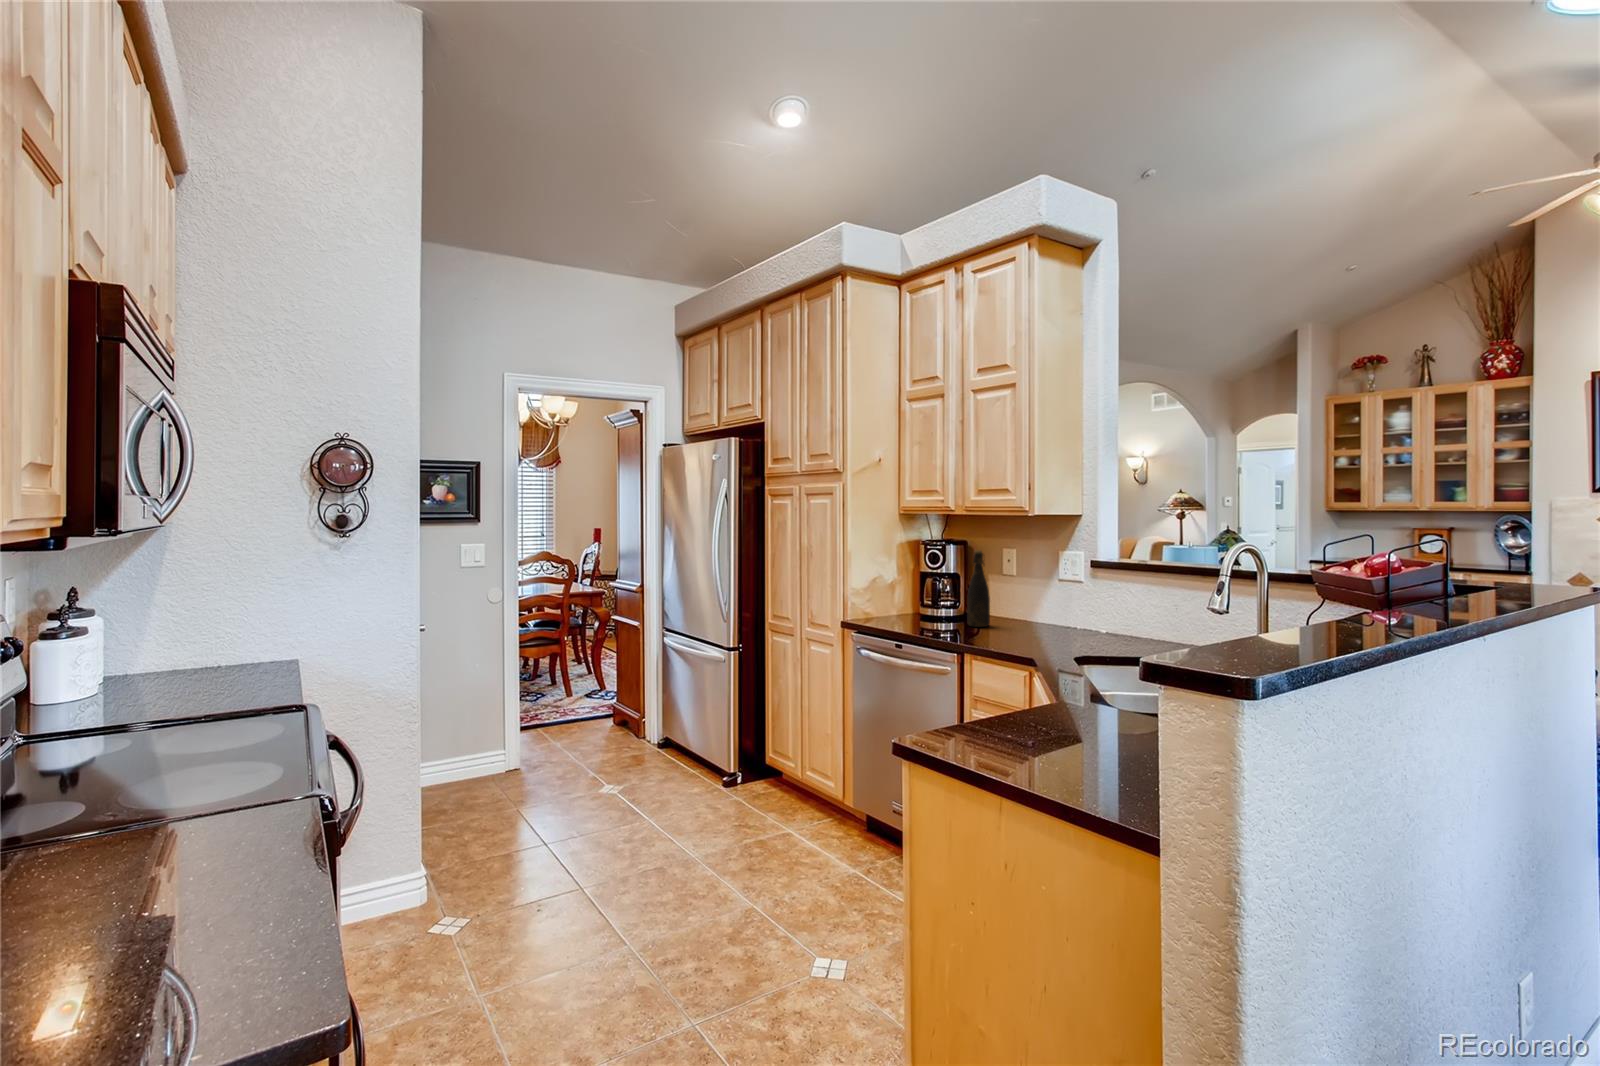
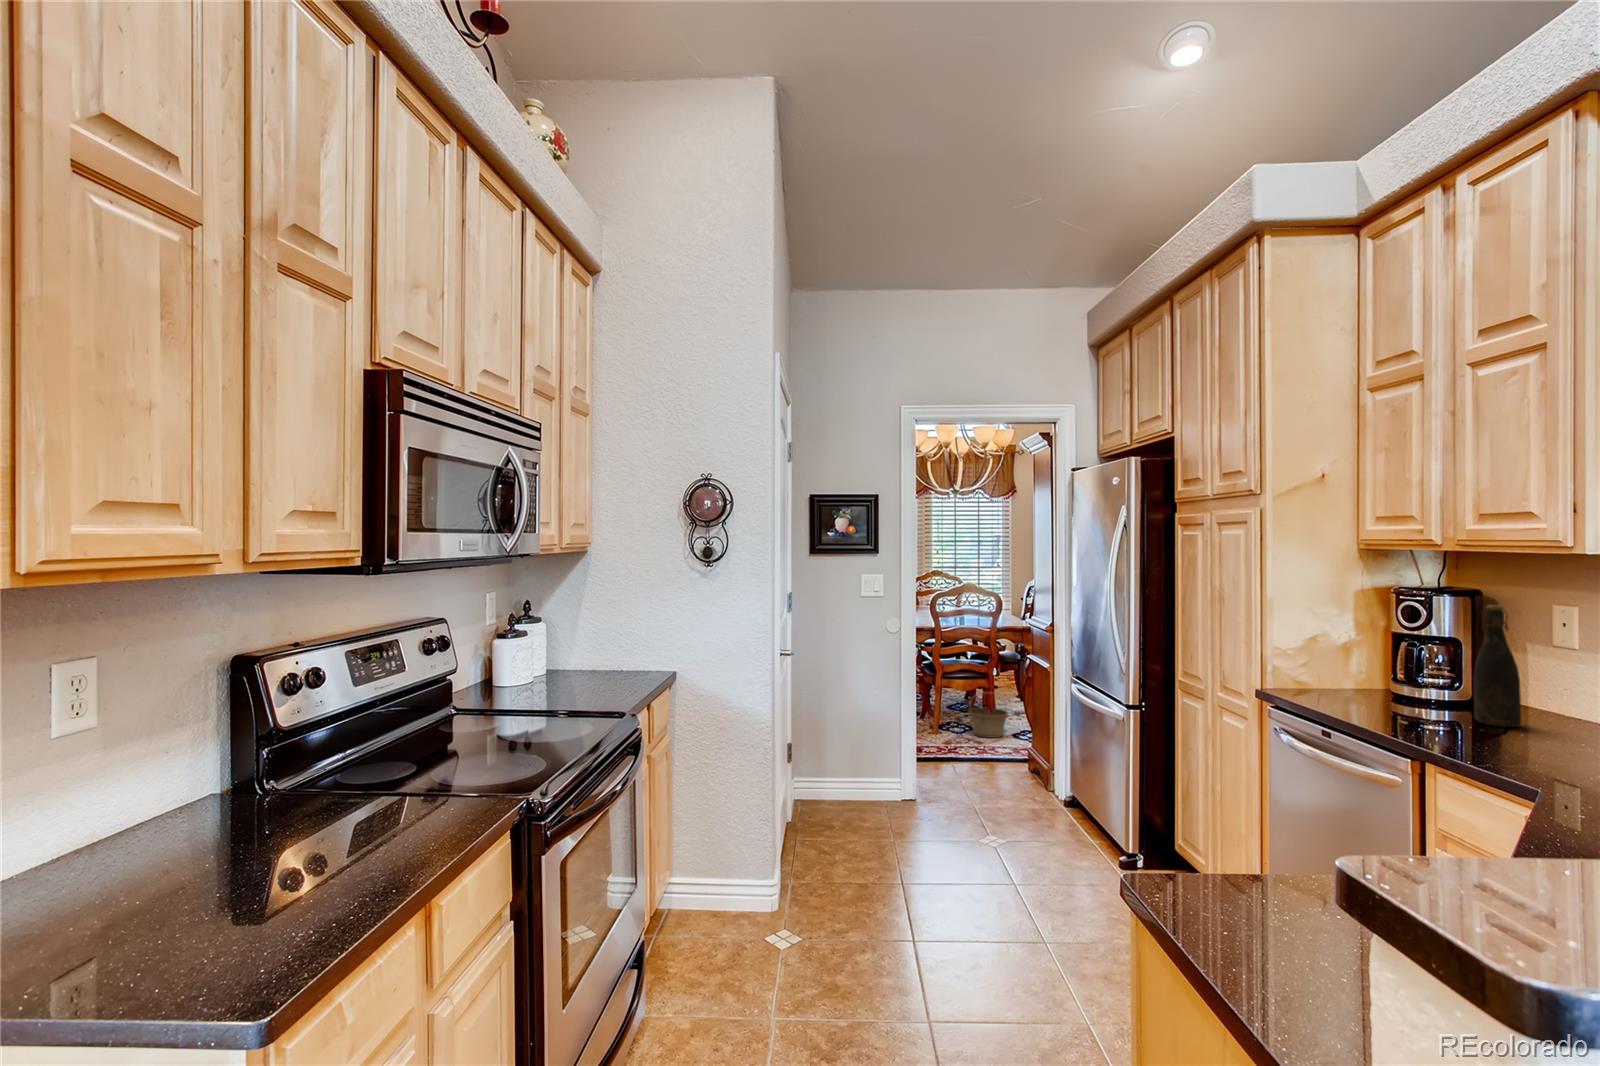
basket: none [541,658,581,703] -> present [969,694,1008,738]

